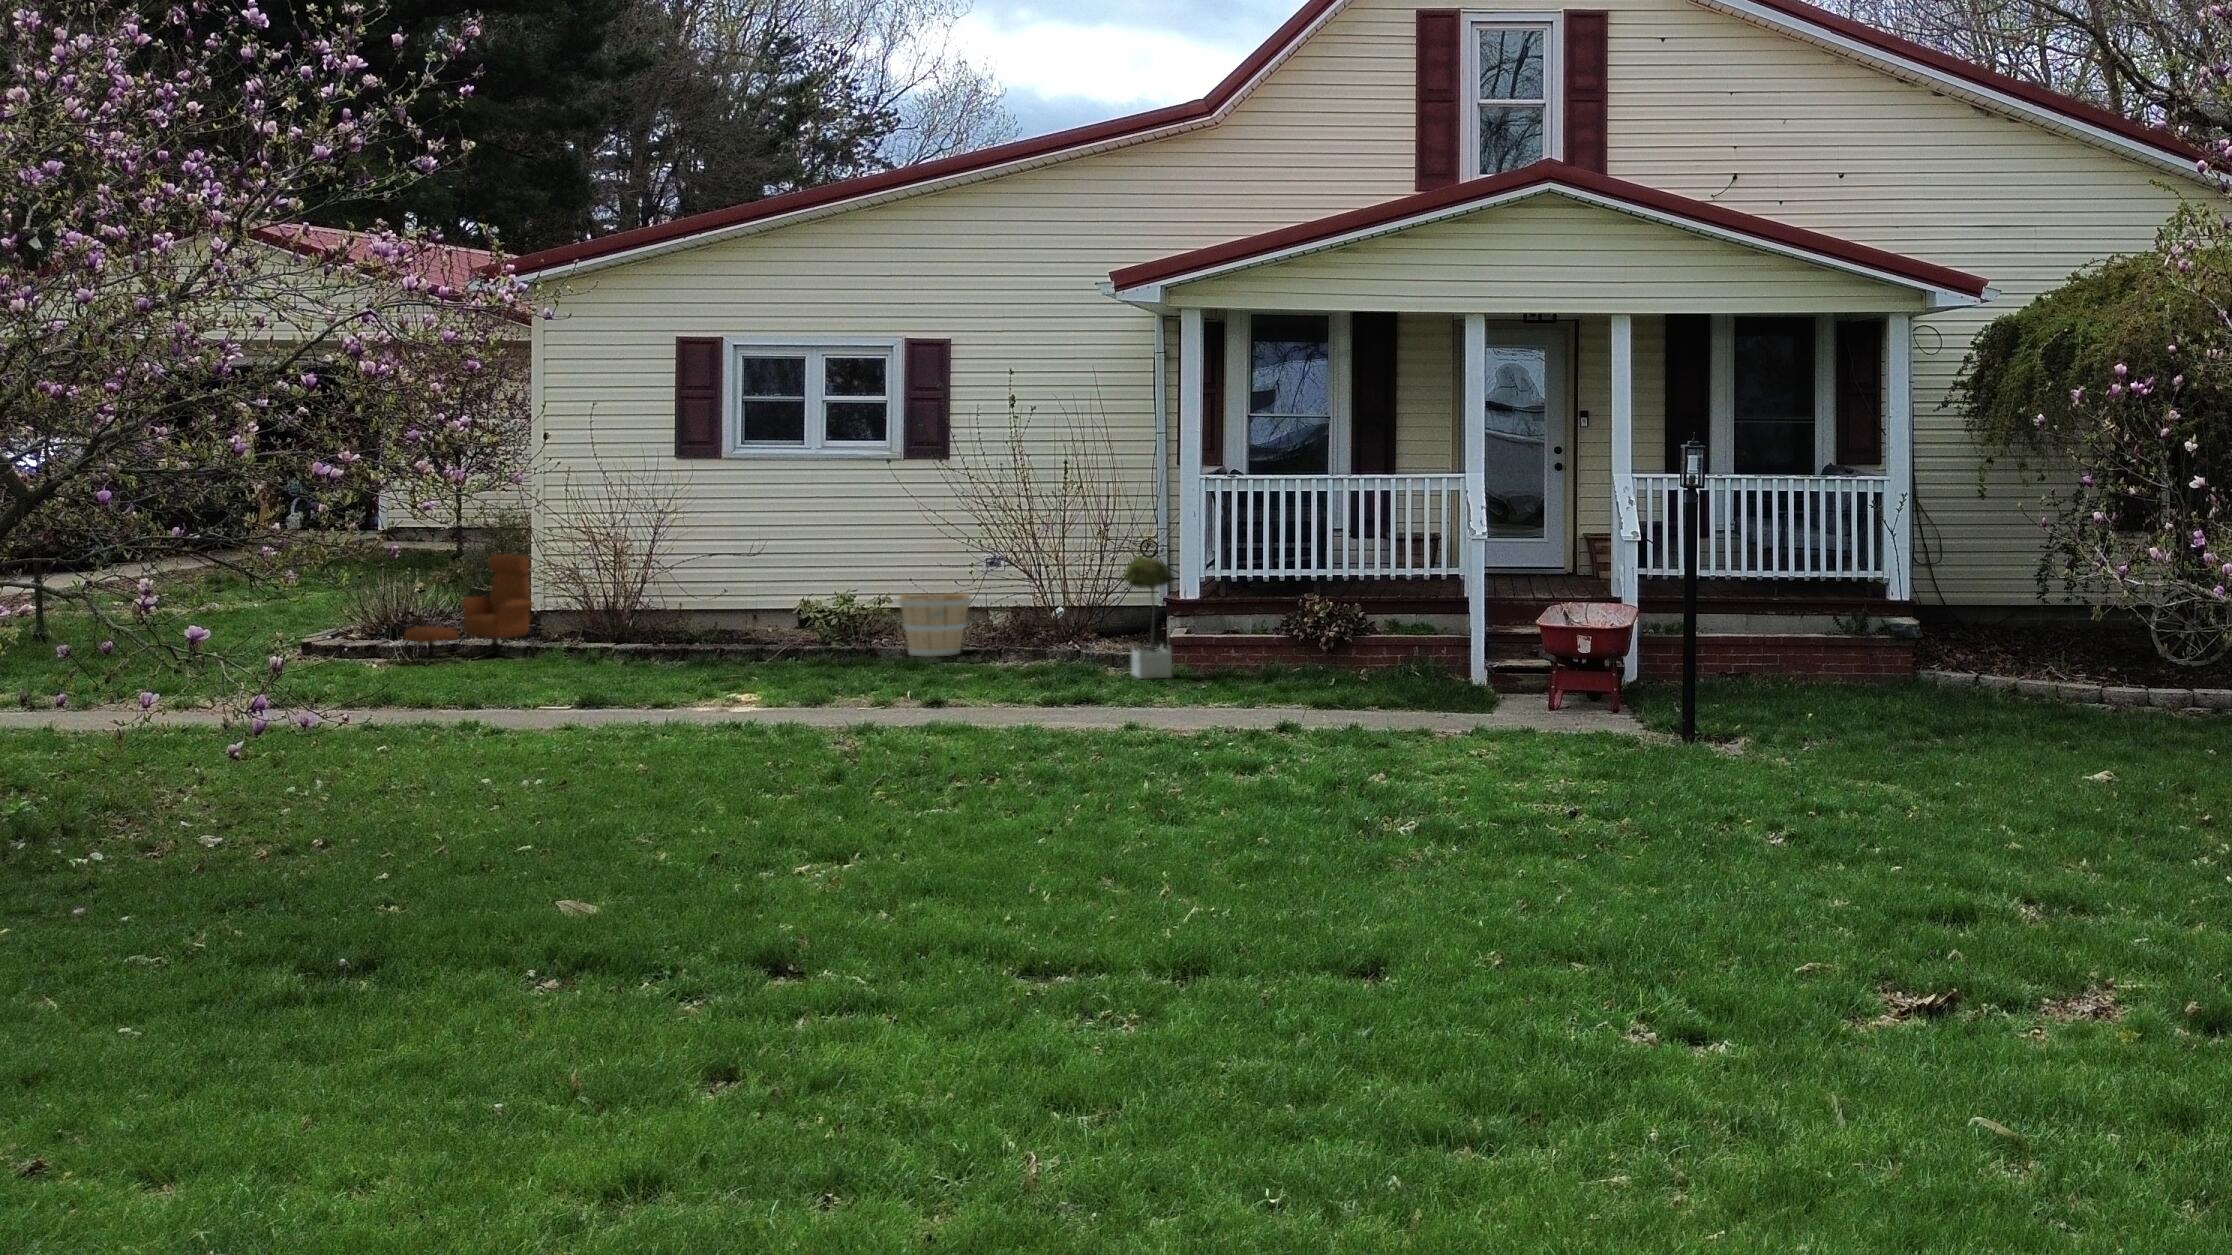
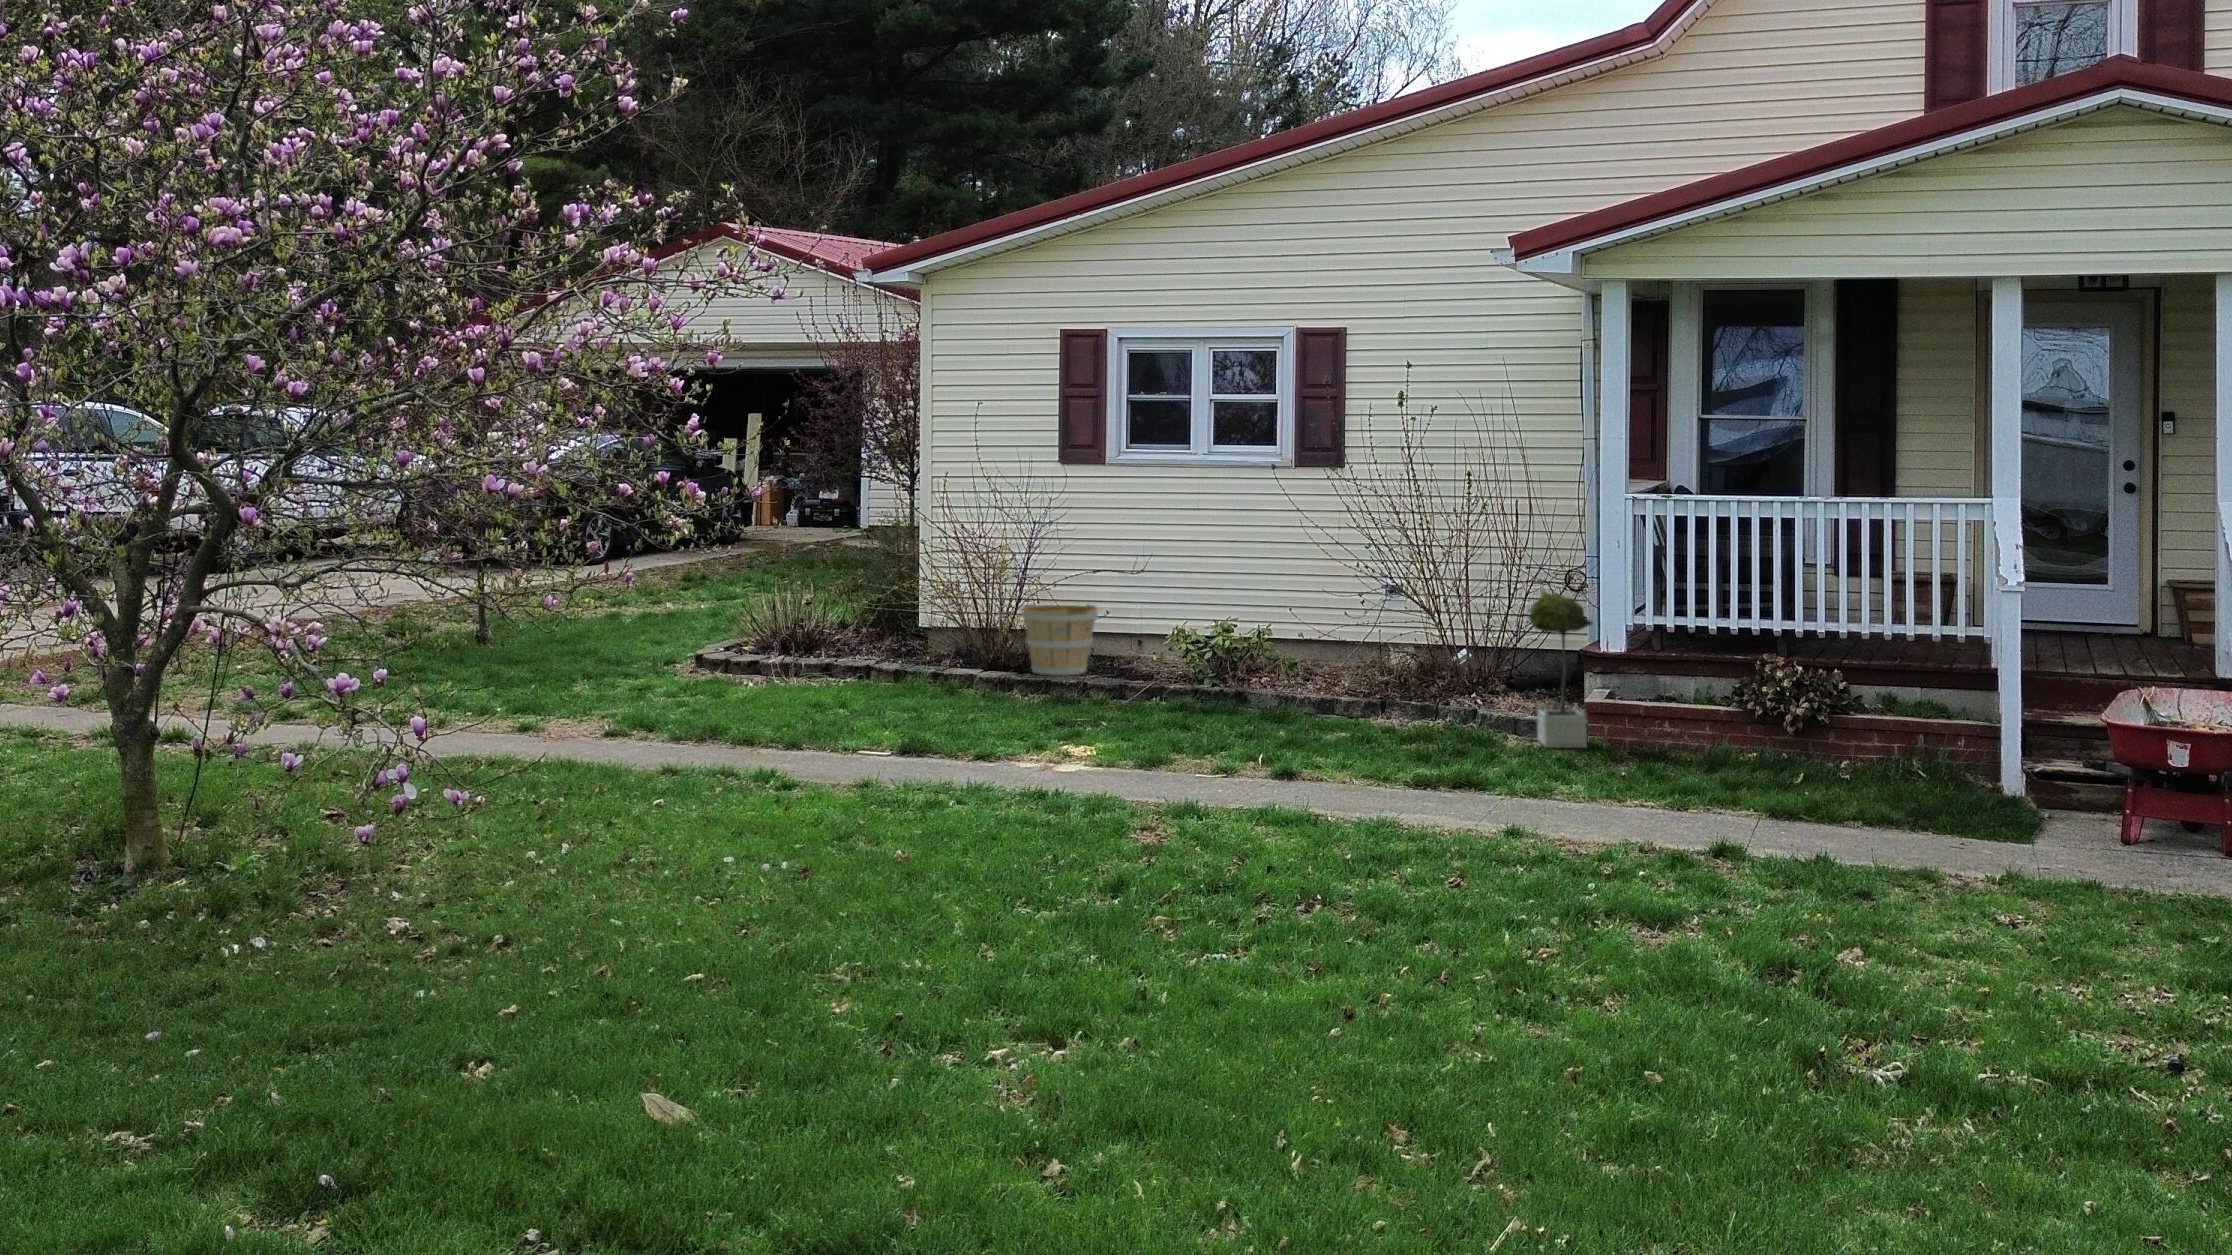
lounge chair: present [402,554,533,665] -> none [803,555,930,670]
wooden bucket: present [899,593,971,657] -> present [1022,604,1098,676]

